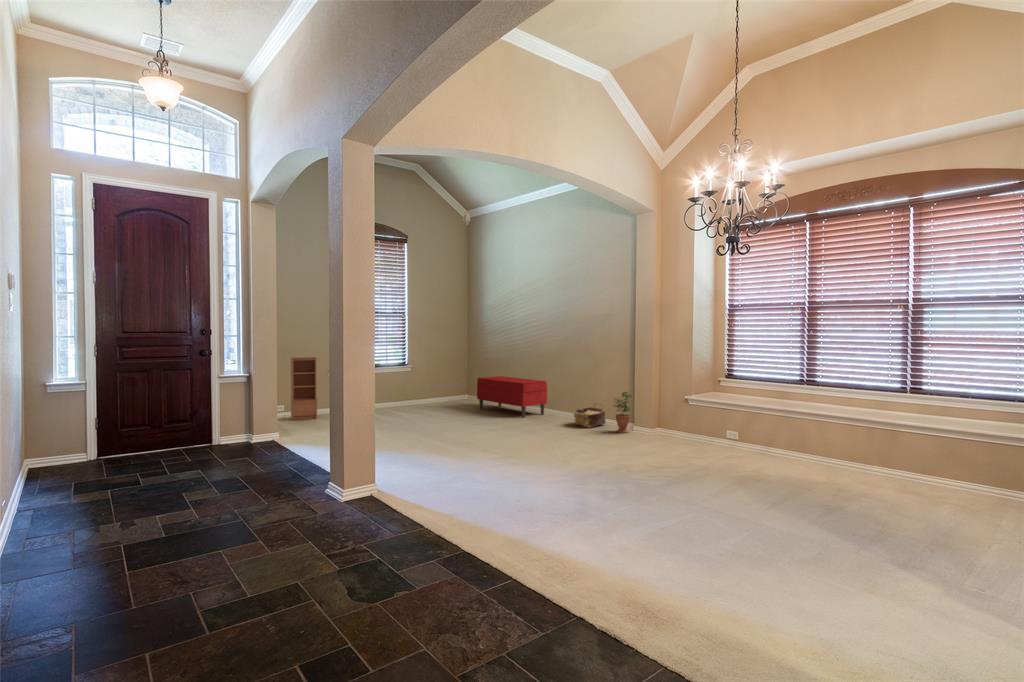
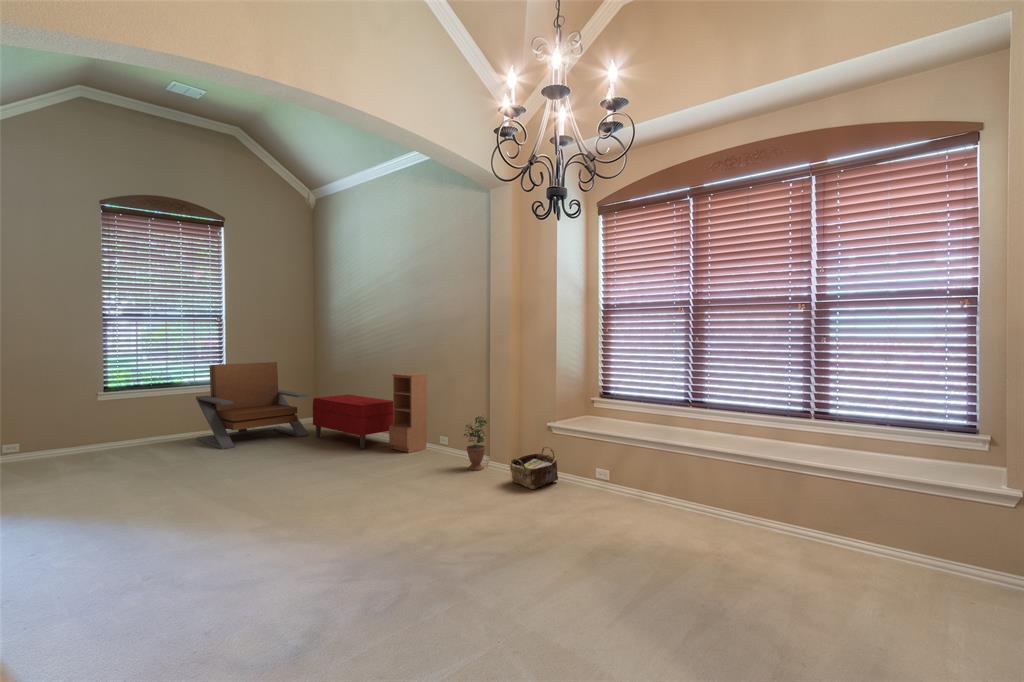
lounge chair: none [391,350,472,414] -> present [196,362,308,449]
bookcase: present [291,357,317,420] -> present [389,373,427,453]
woven basket: present [574,402,605,428] -> present [509,446,558,489]

